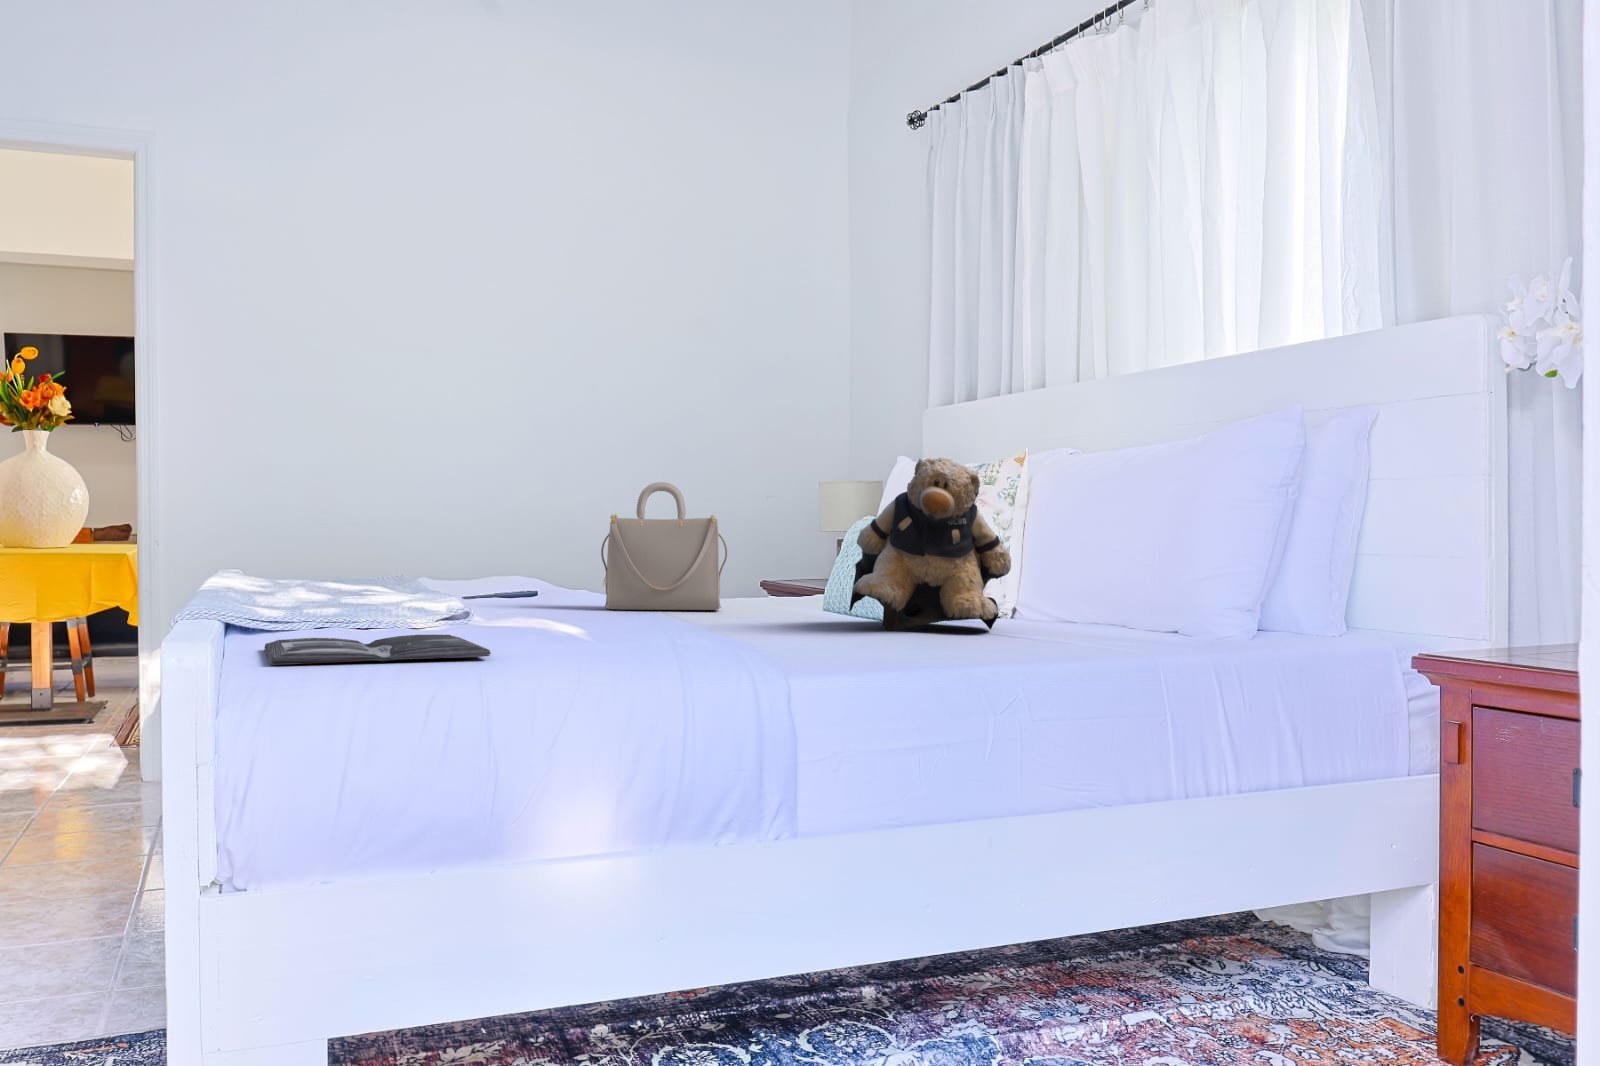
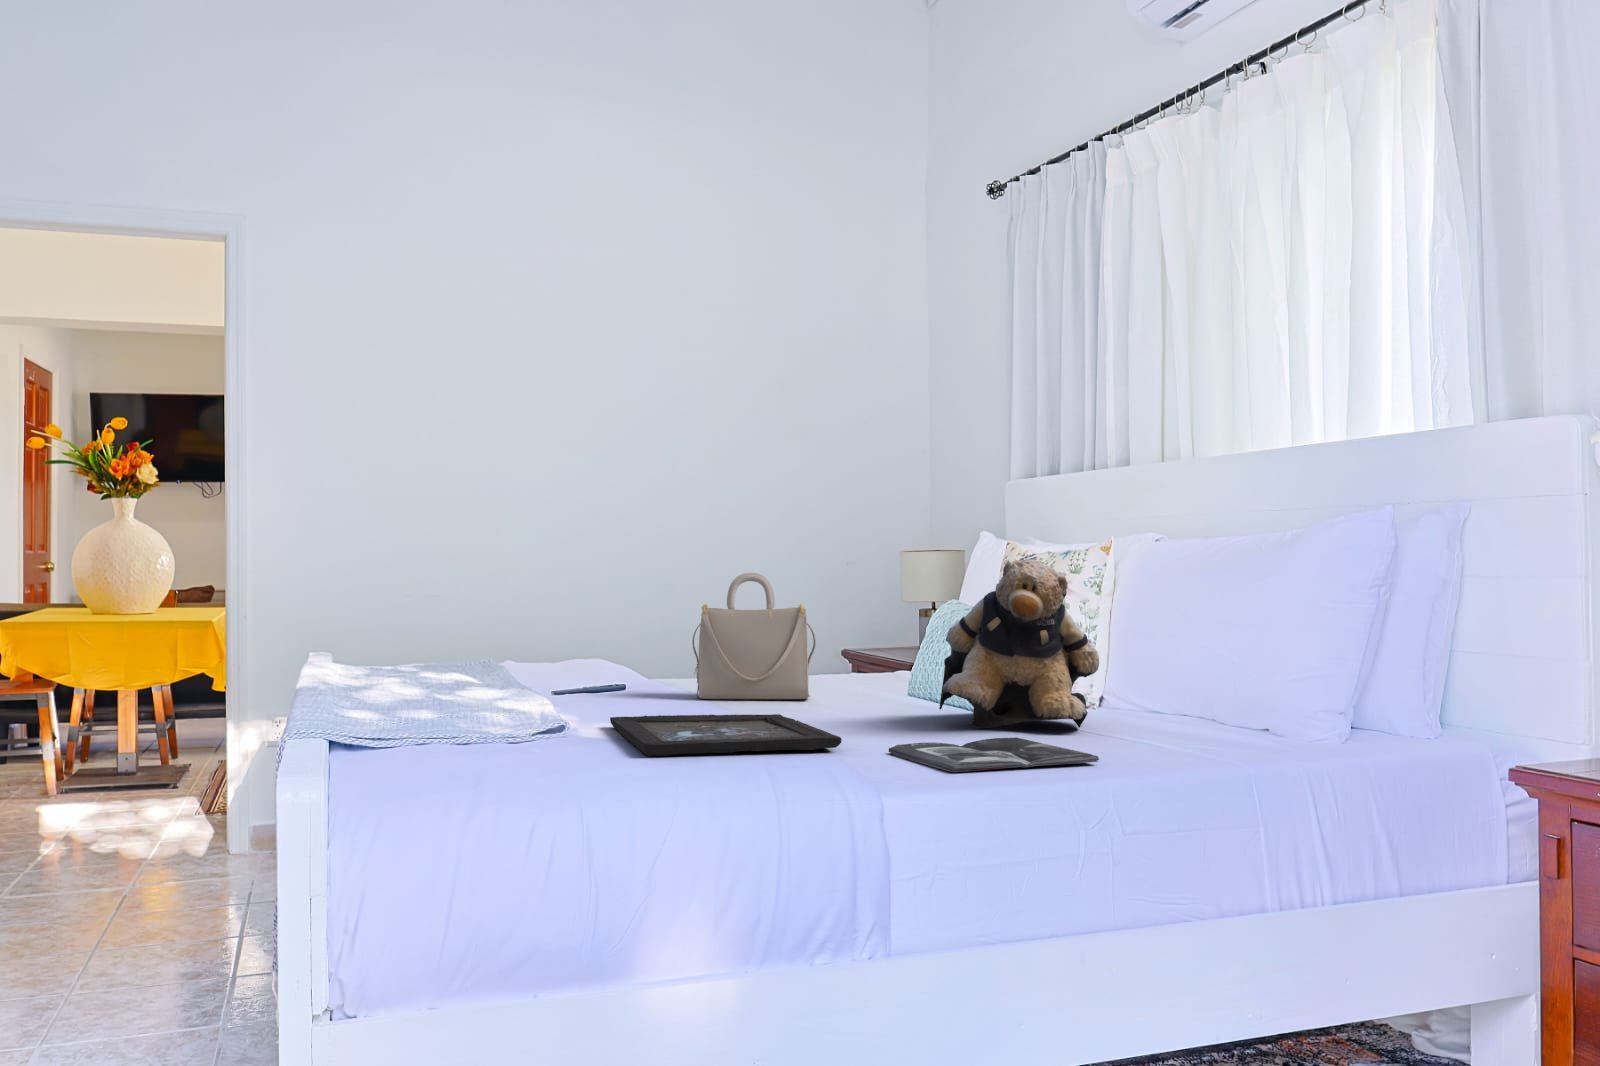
tray: none [507,616,744,646] -> present [610,714,842,756]
magazine: present [265,635,491,665] -> present [889,738,1099,772]

